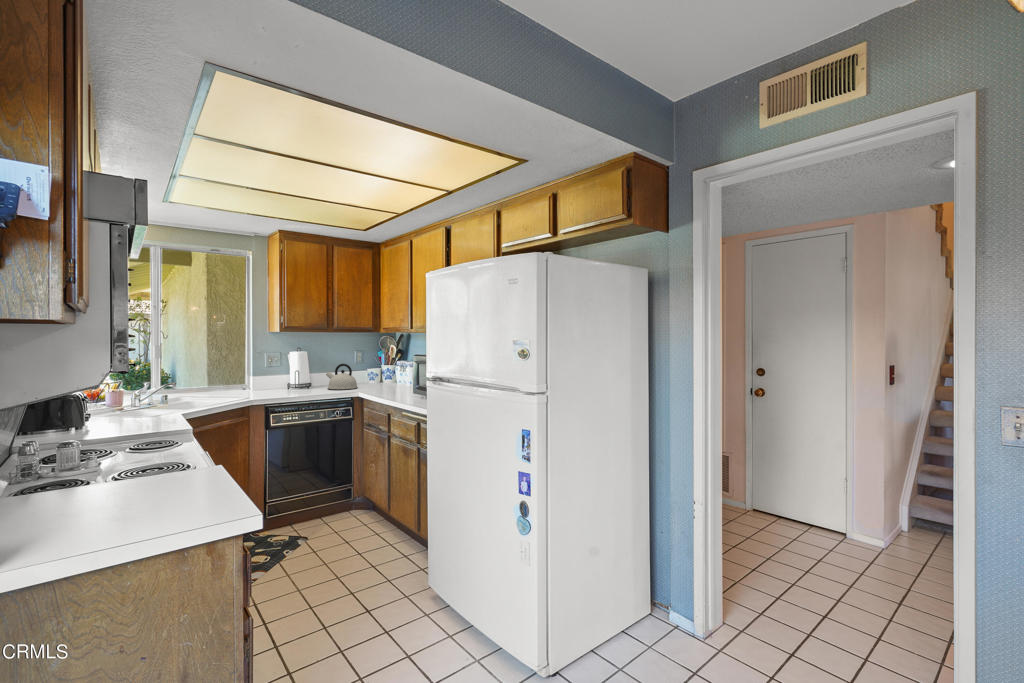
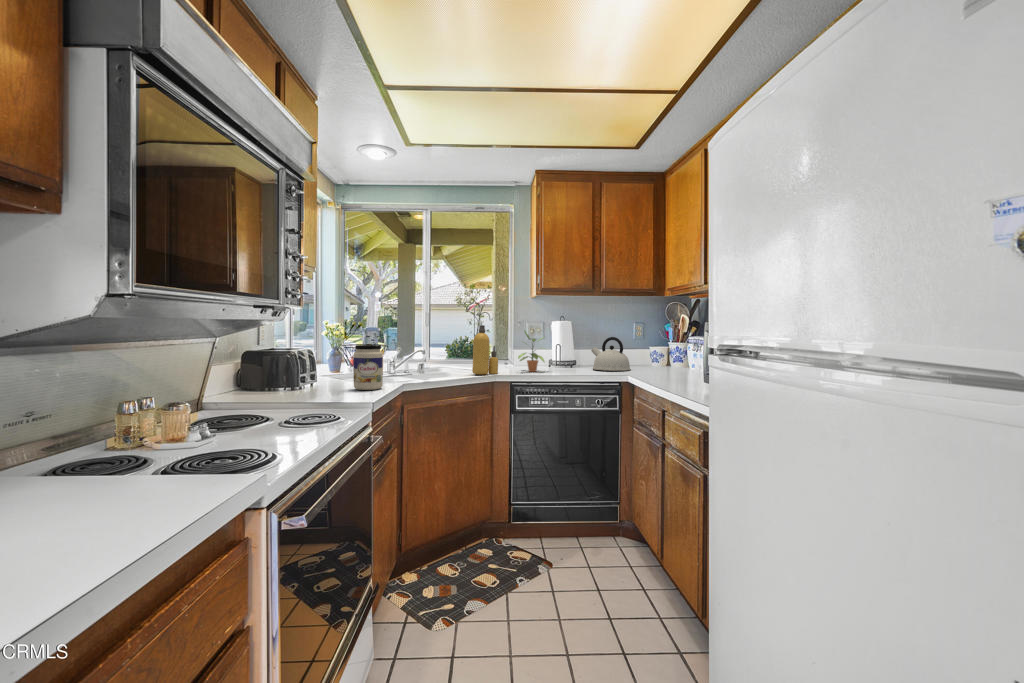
bottle: none [226,359,249,400] -> present [472,325,498,375]
potted plant: none [265,361,295,394] -> present [518,331,544,372]
jar: none [126,382,156,421] -> present [353,345,383,390]

